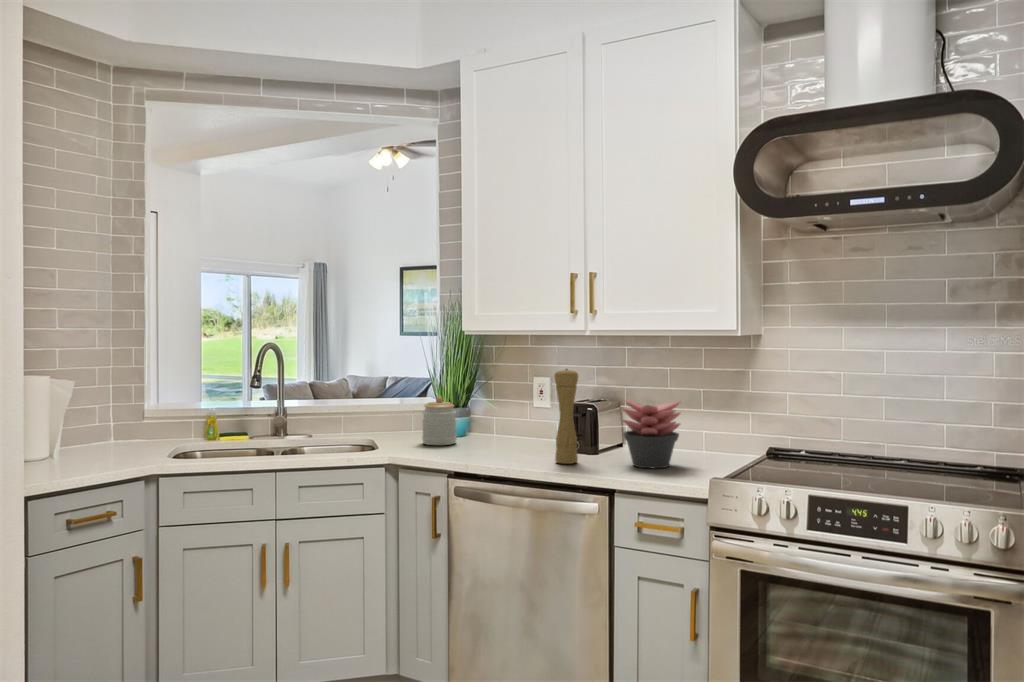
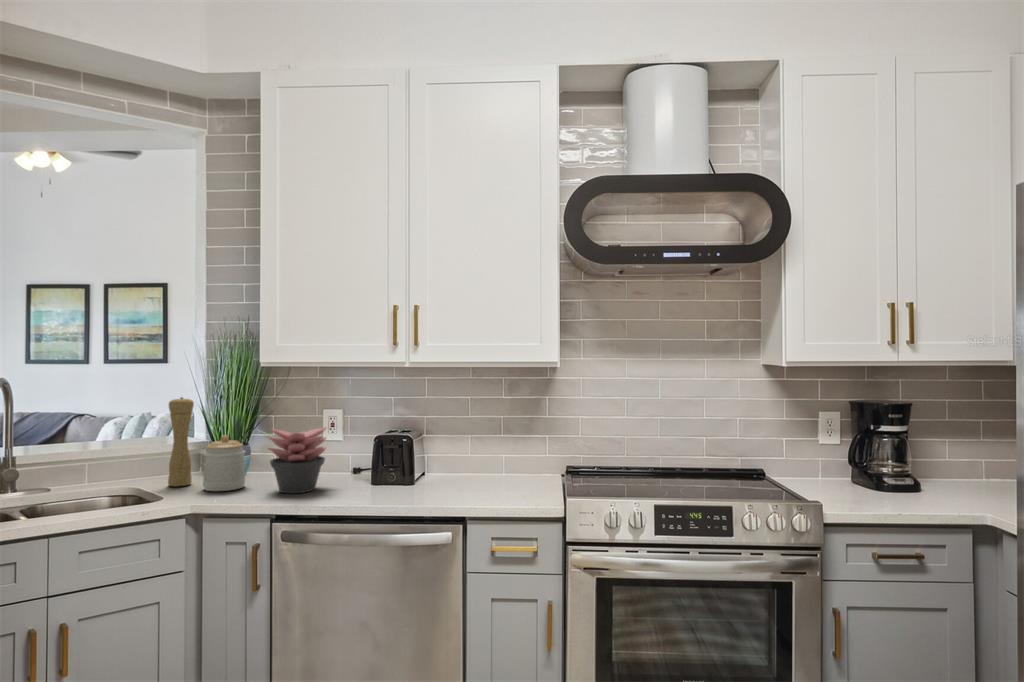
pepper mill: present [554,369,578,464] -> present [168,397,194,486]
succulent plant: present [621,400,680,468] -> present [268,427,326,493]

